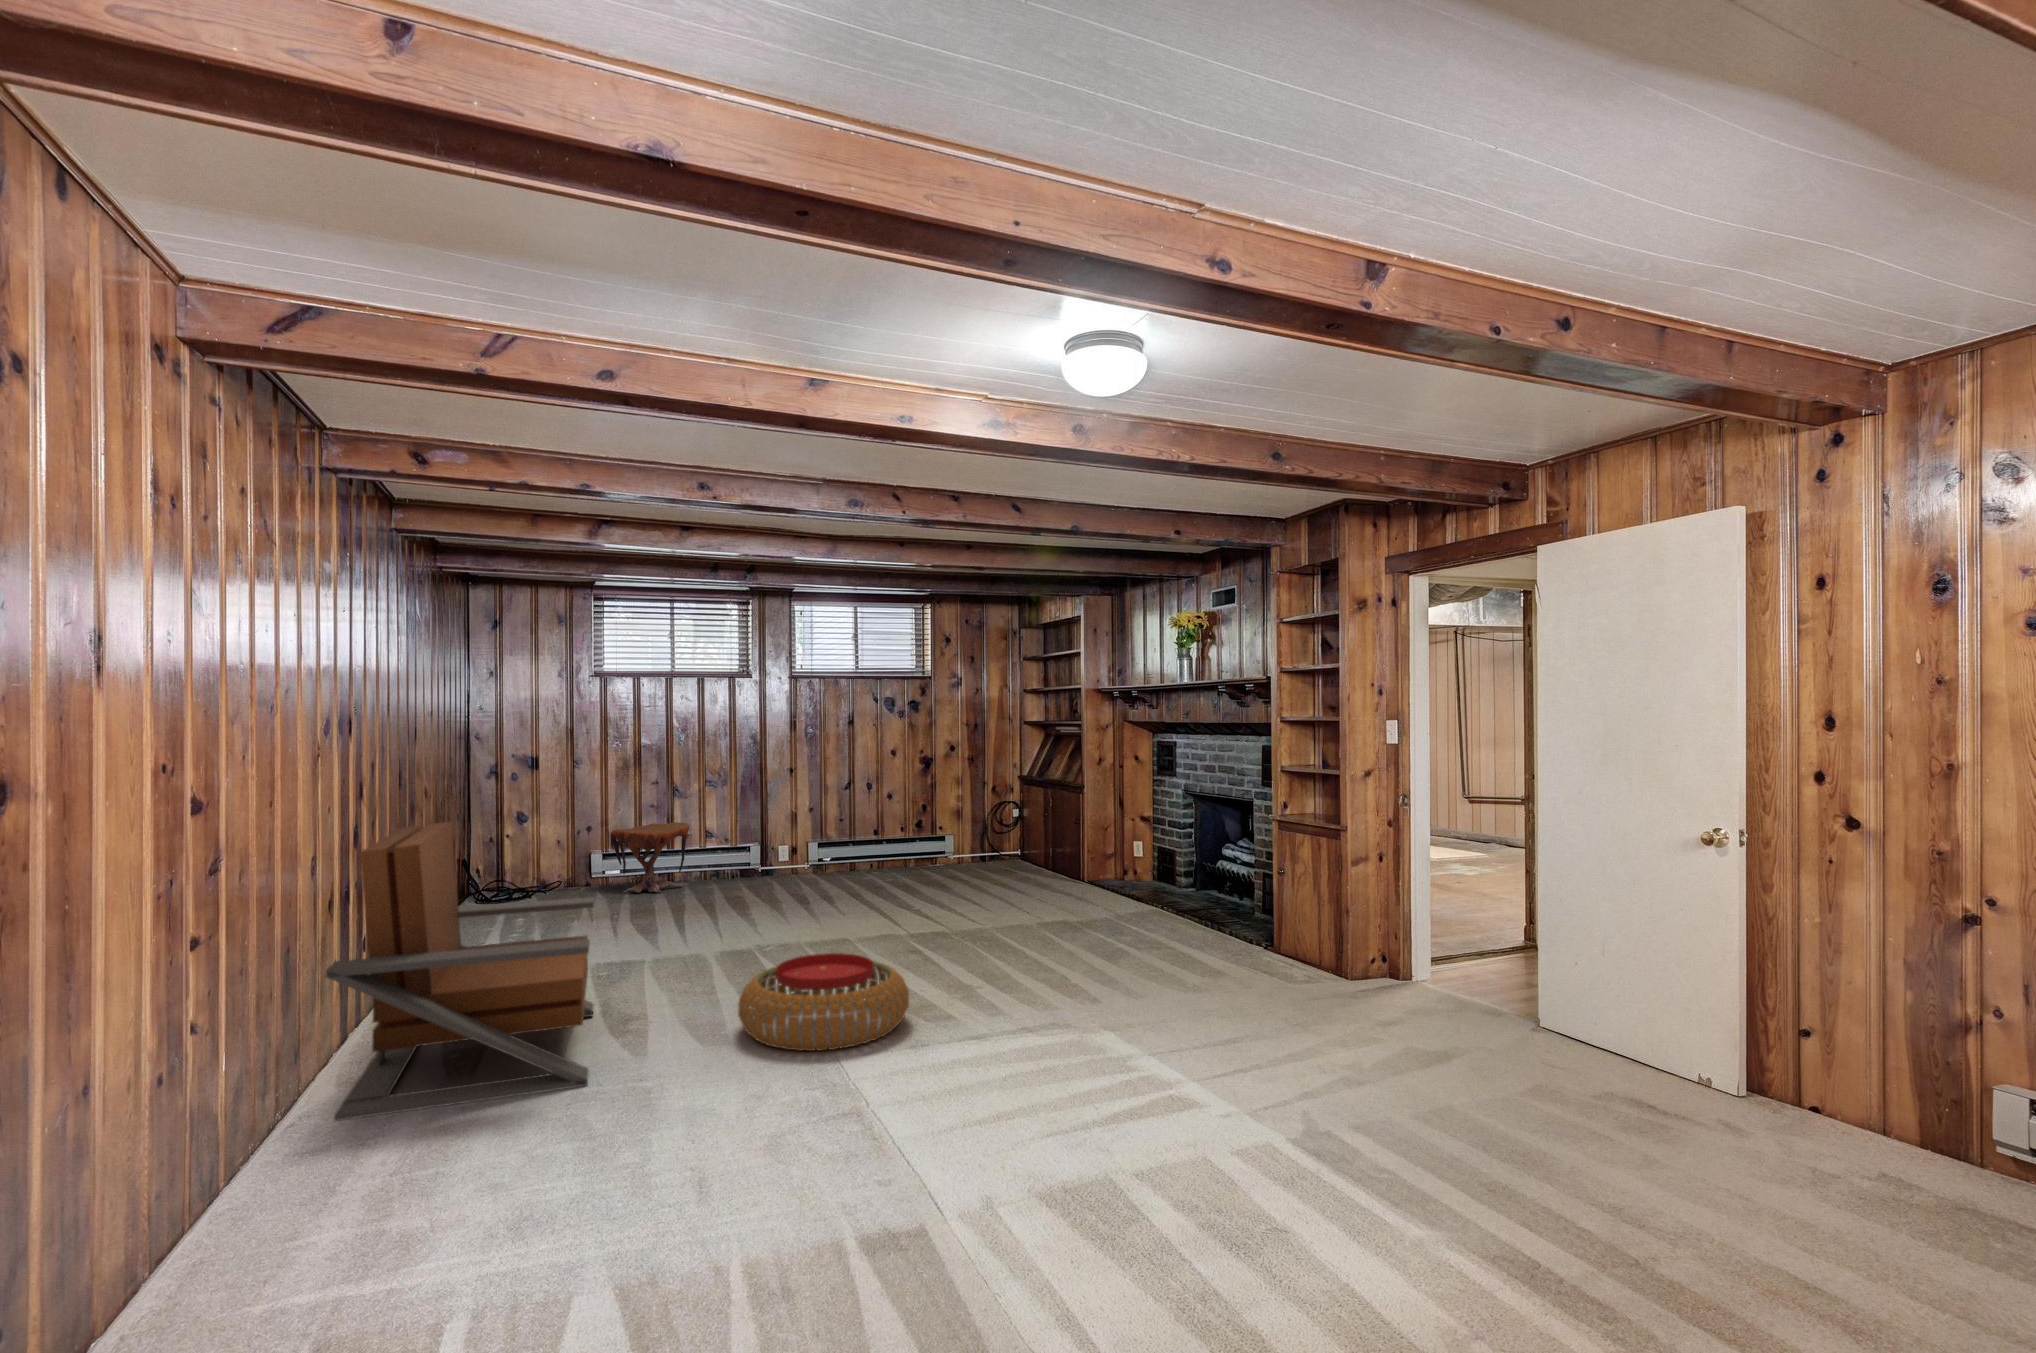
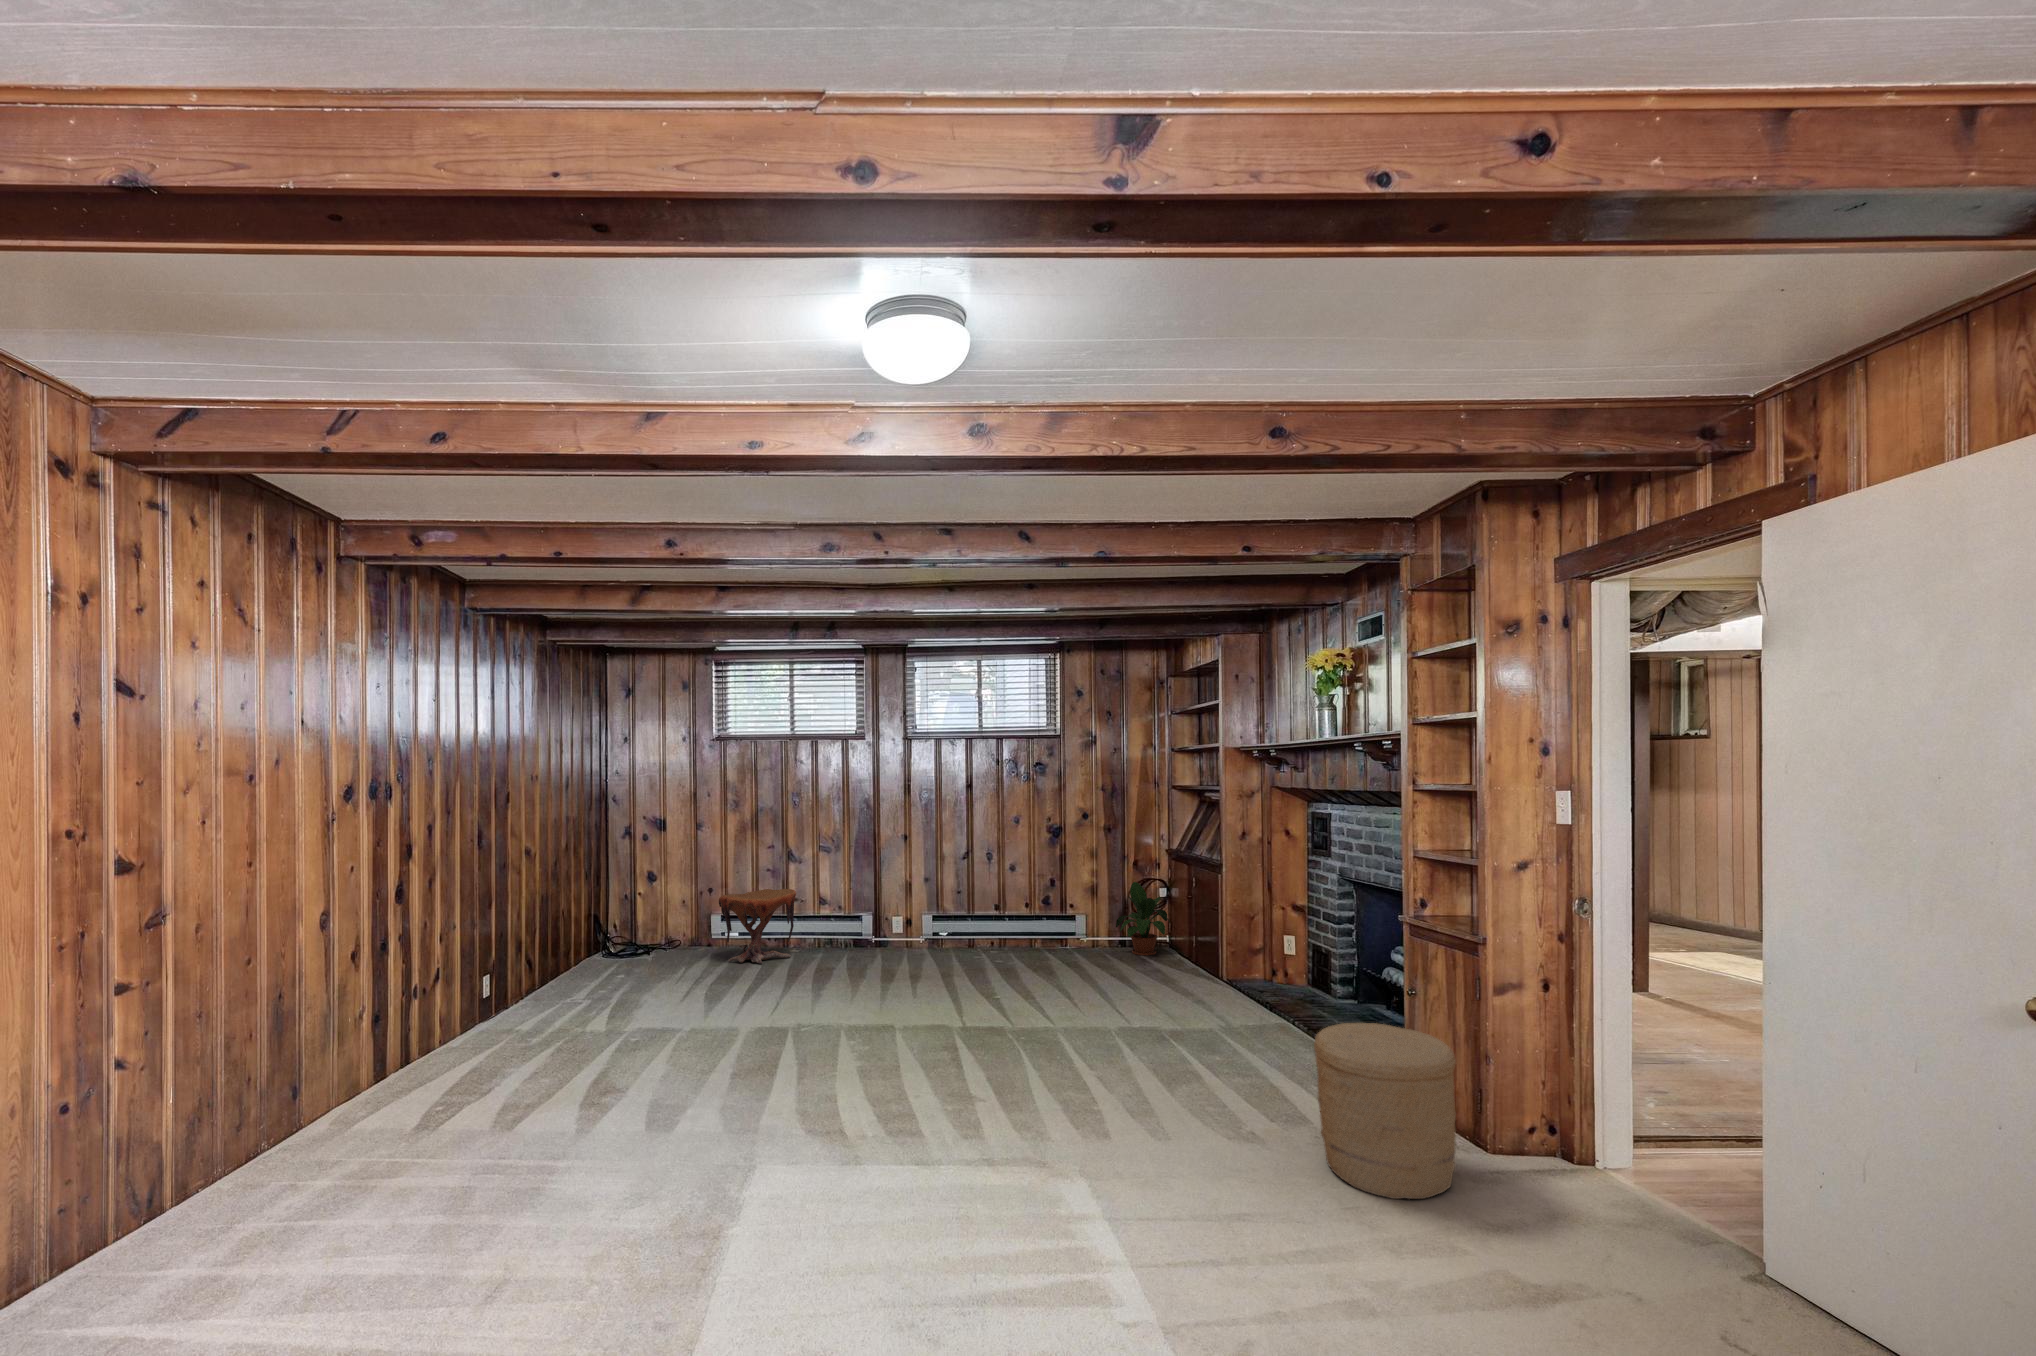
potted plant: none [981,806,1031,868] -> present [1116,882,1170,955]
lounge chair: present [325,822,594,1121] -> none [46,908,516,1294]
woven basket: none [1224,876,1316,980] -> present [1314,1023,1456,1199]
pouf: present [738,953,909,1051] -> none [589,1099,823,1255]

